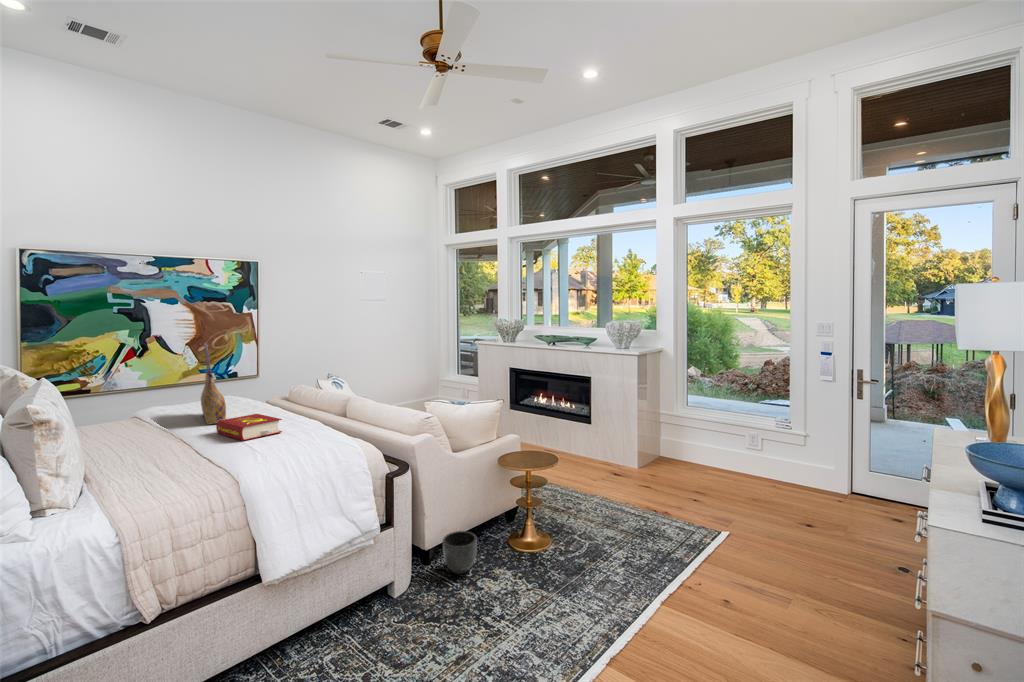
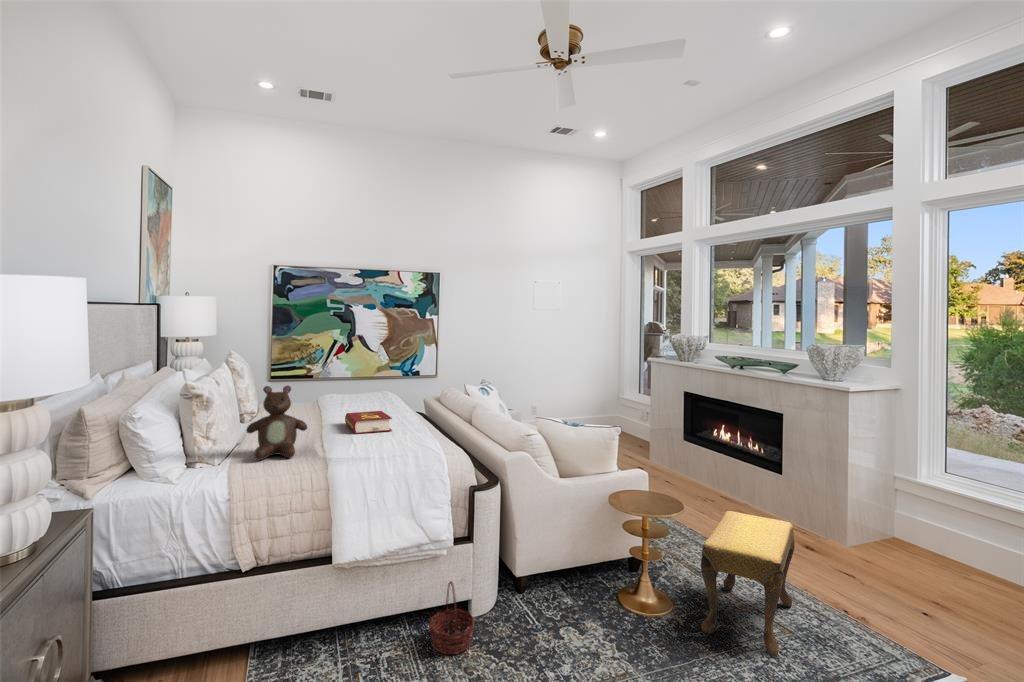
tote bag: present [201,343,226,425] -> none [346,343,368,416]
teddy bear: none [104,396,188,488] -> present [246,386,307,460]
footstool: none [574,456,633,554] -> present [701,511,795,656]
planter: present [443,531,477,574] -> none [532,567,570,615]
basket: none [365,566,412,637] -> present [429,582,474,654]

